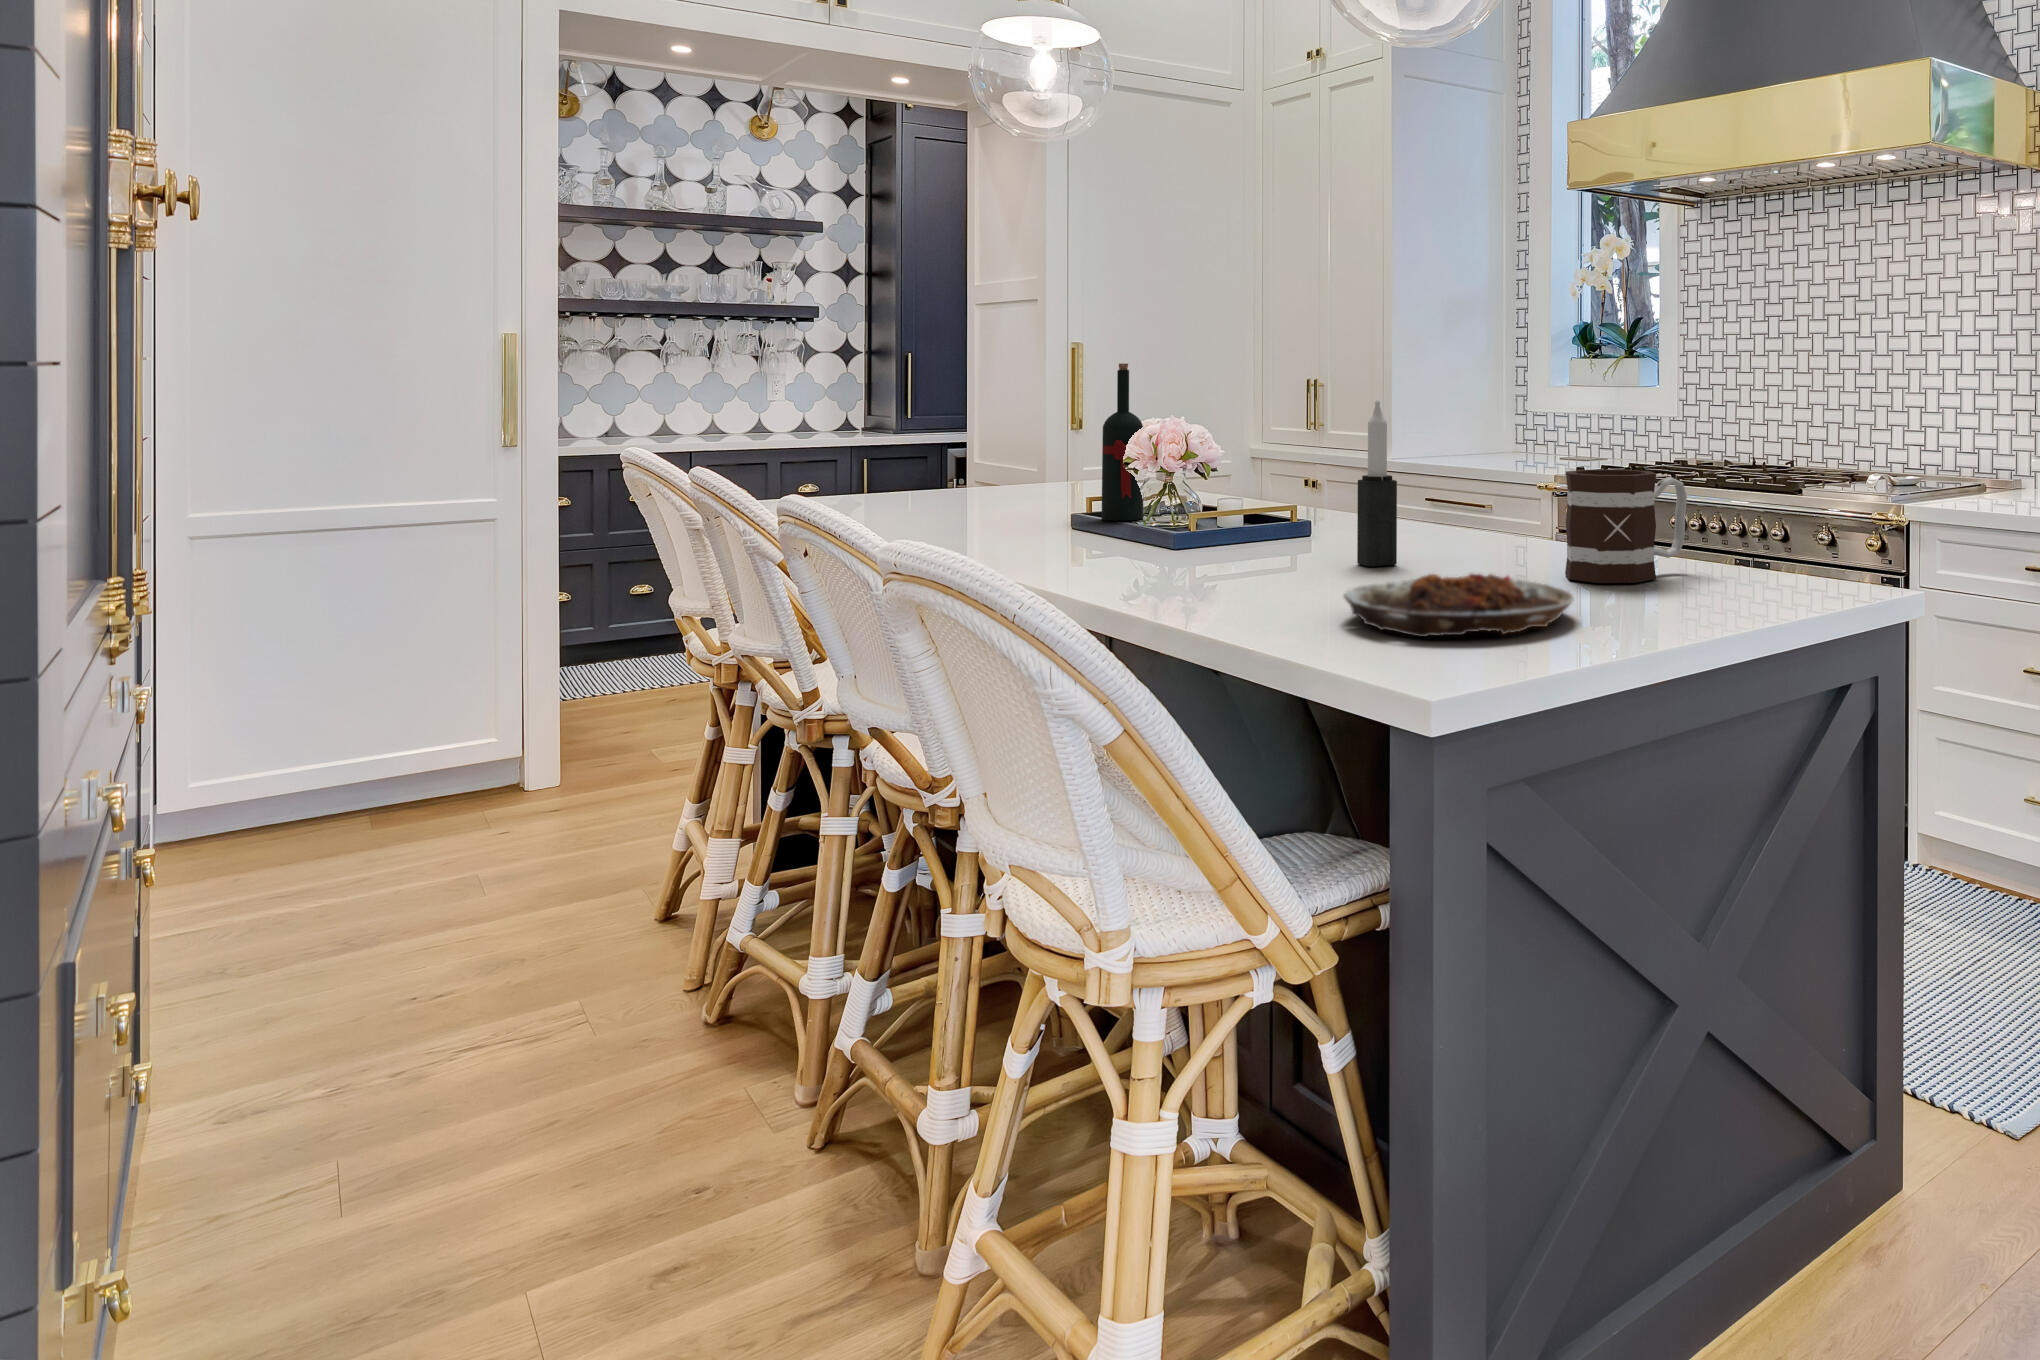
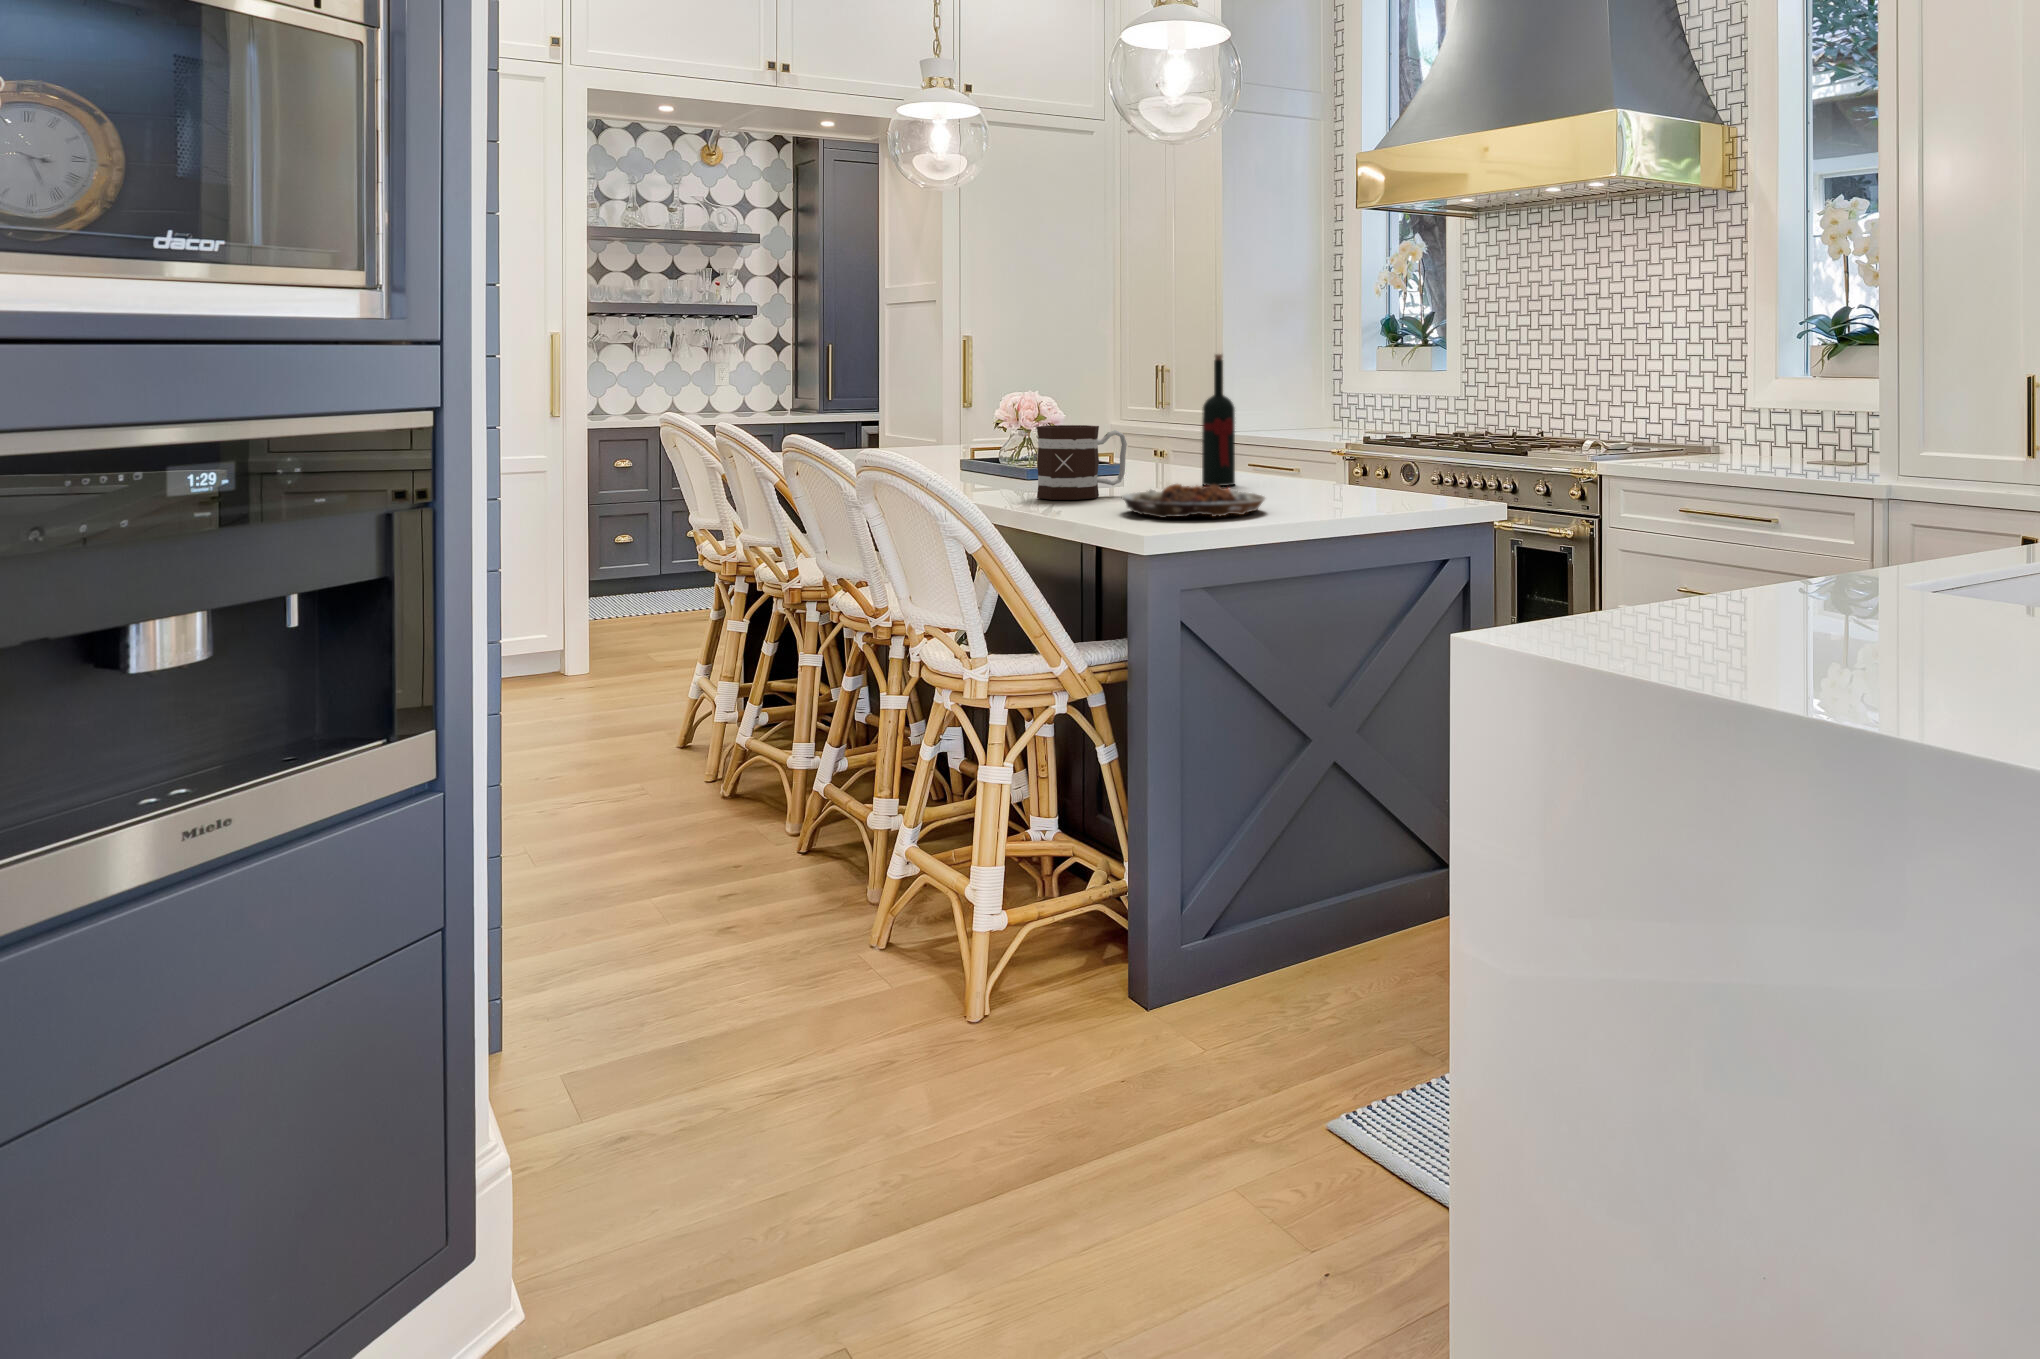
wine bottle: present [1101,364,1143,521] -> present [1202,354,1235,486]
candle: present [1357,400,1397,566] -> none [1148,377,1174,490]
mug: present [1565,470,1687,583] -> present [1037,425,1127,500]

